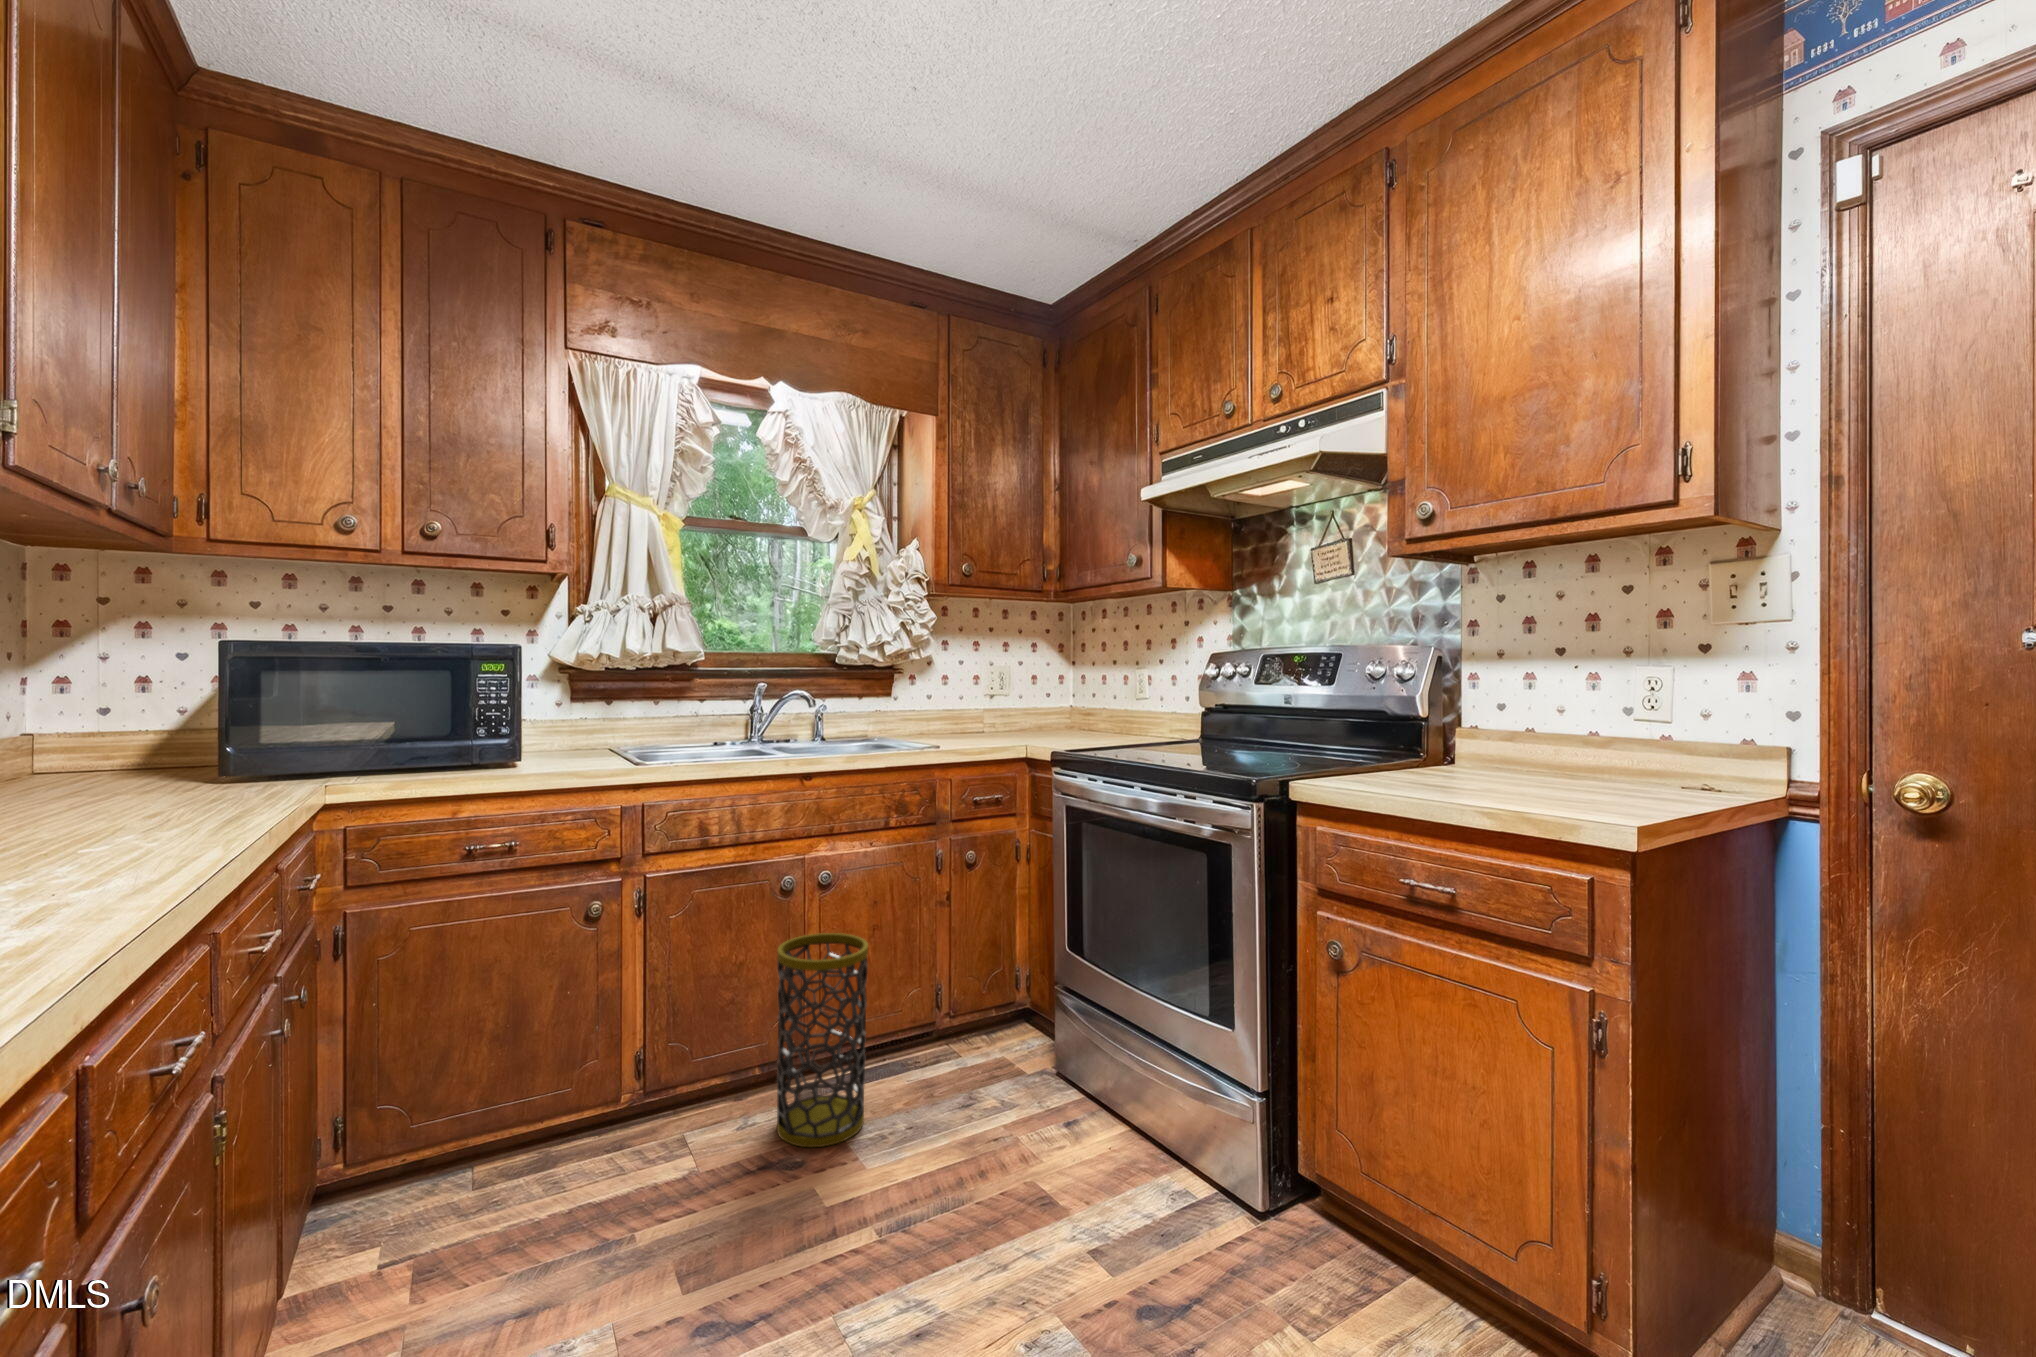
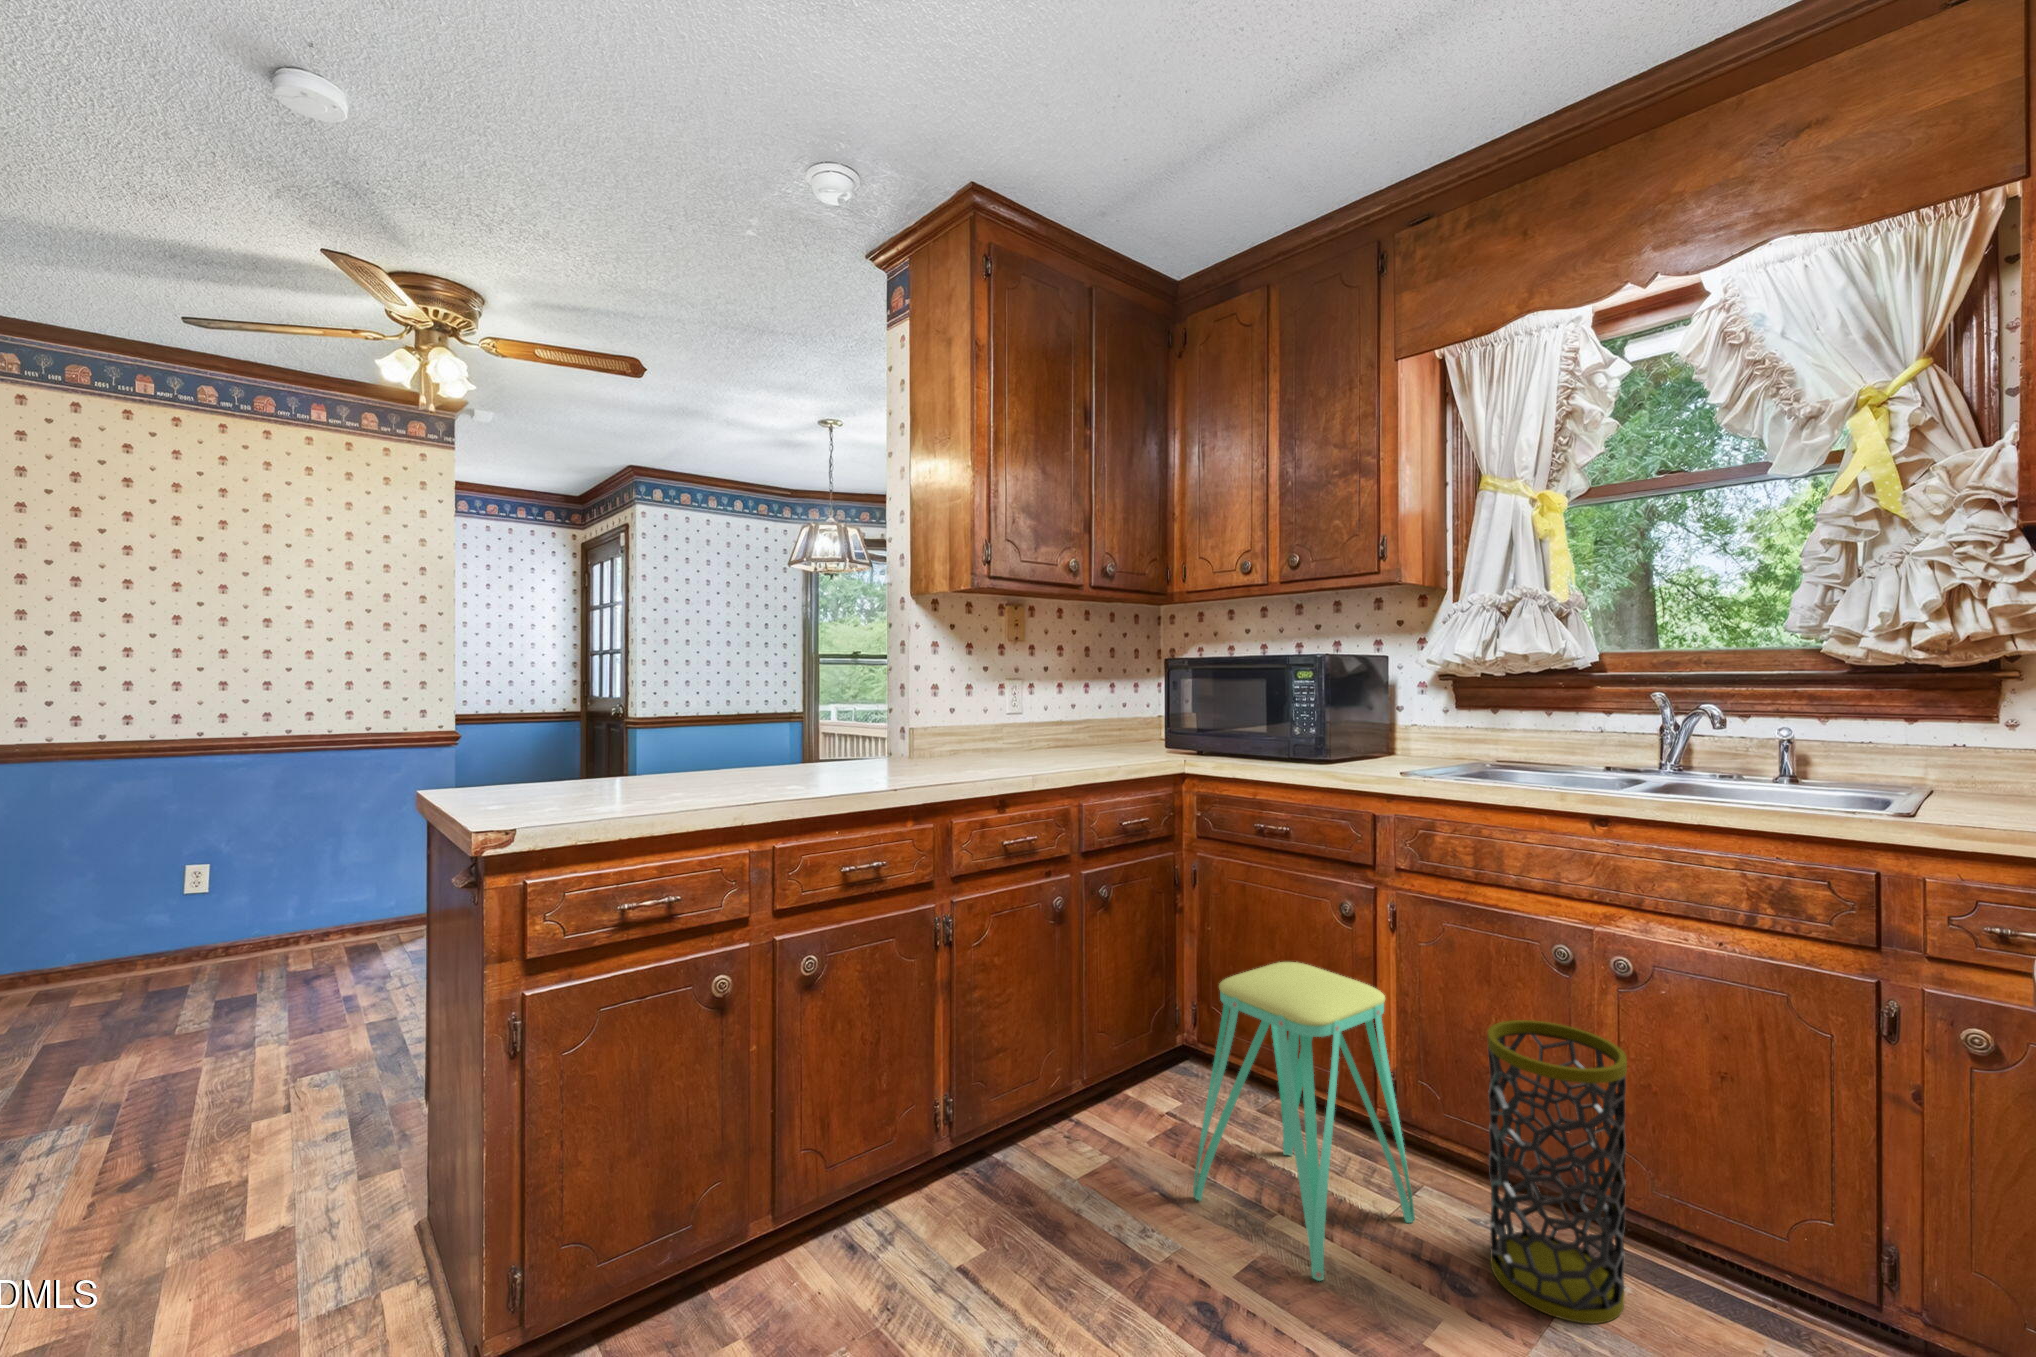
stool: none [548,963,736,1286] -> present [1193,962,1415,1281]

